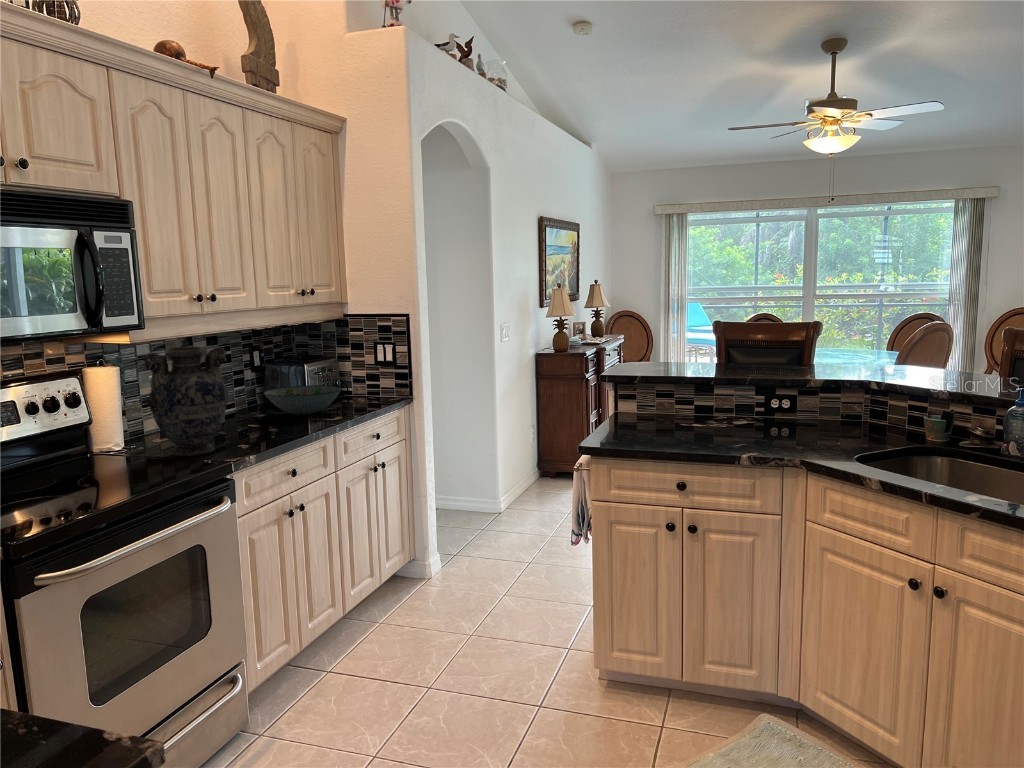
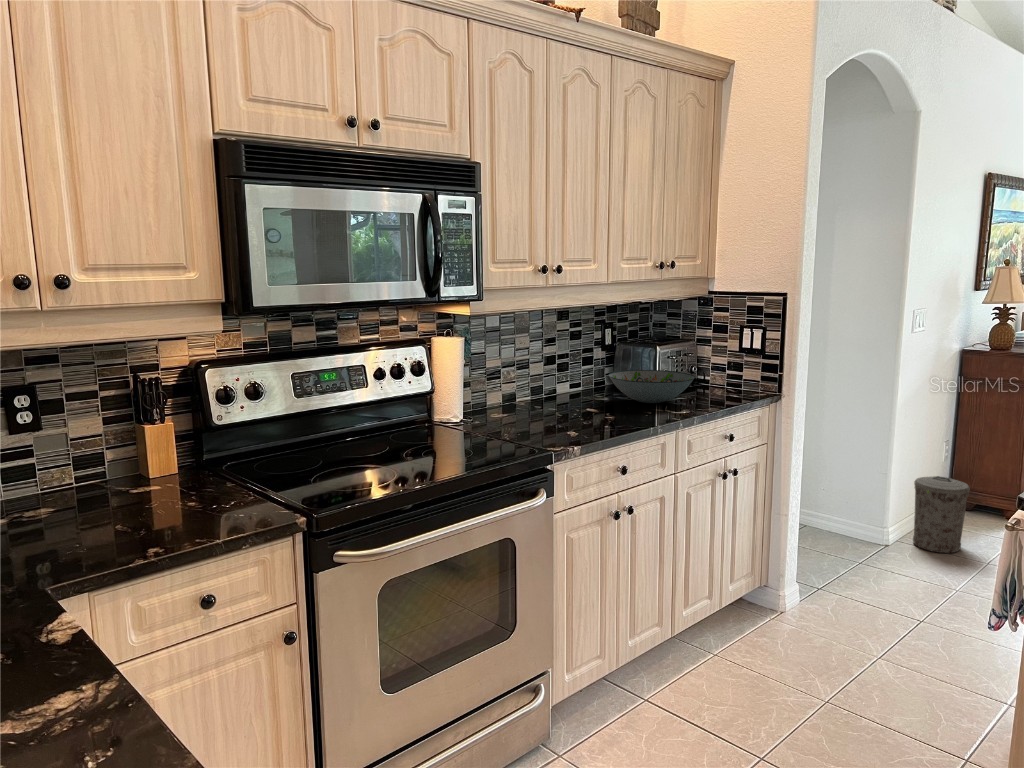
vase: present [143,347,228,456] -> none [478,321,563,439]
trash can: none [514,452,552,511] -> present [913,476,970,553]

